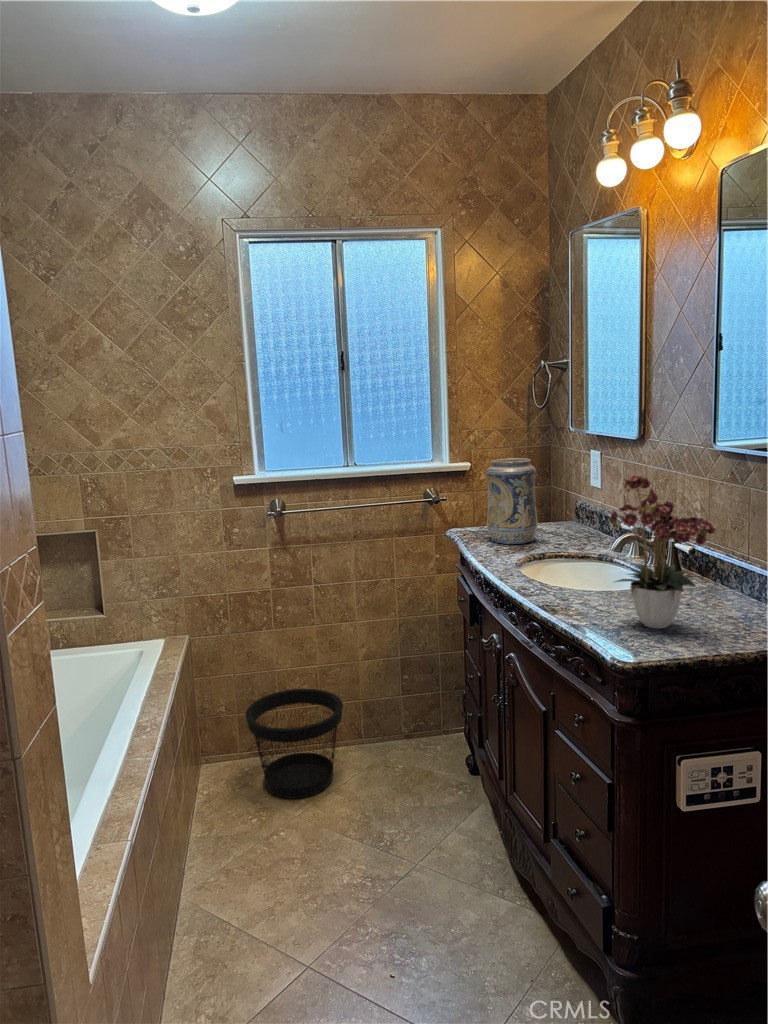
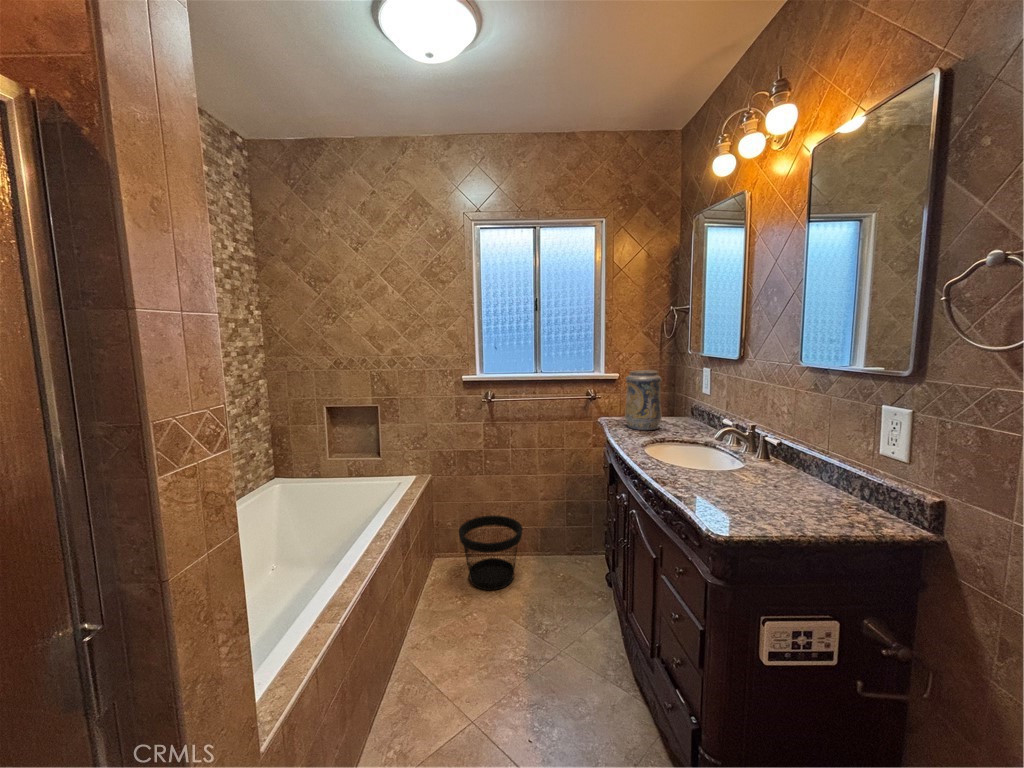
flower arrangement: present [610,475,716,629] -> none [705,376,810,506]

